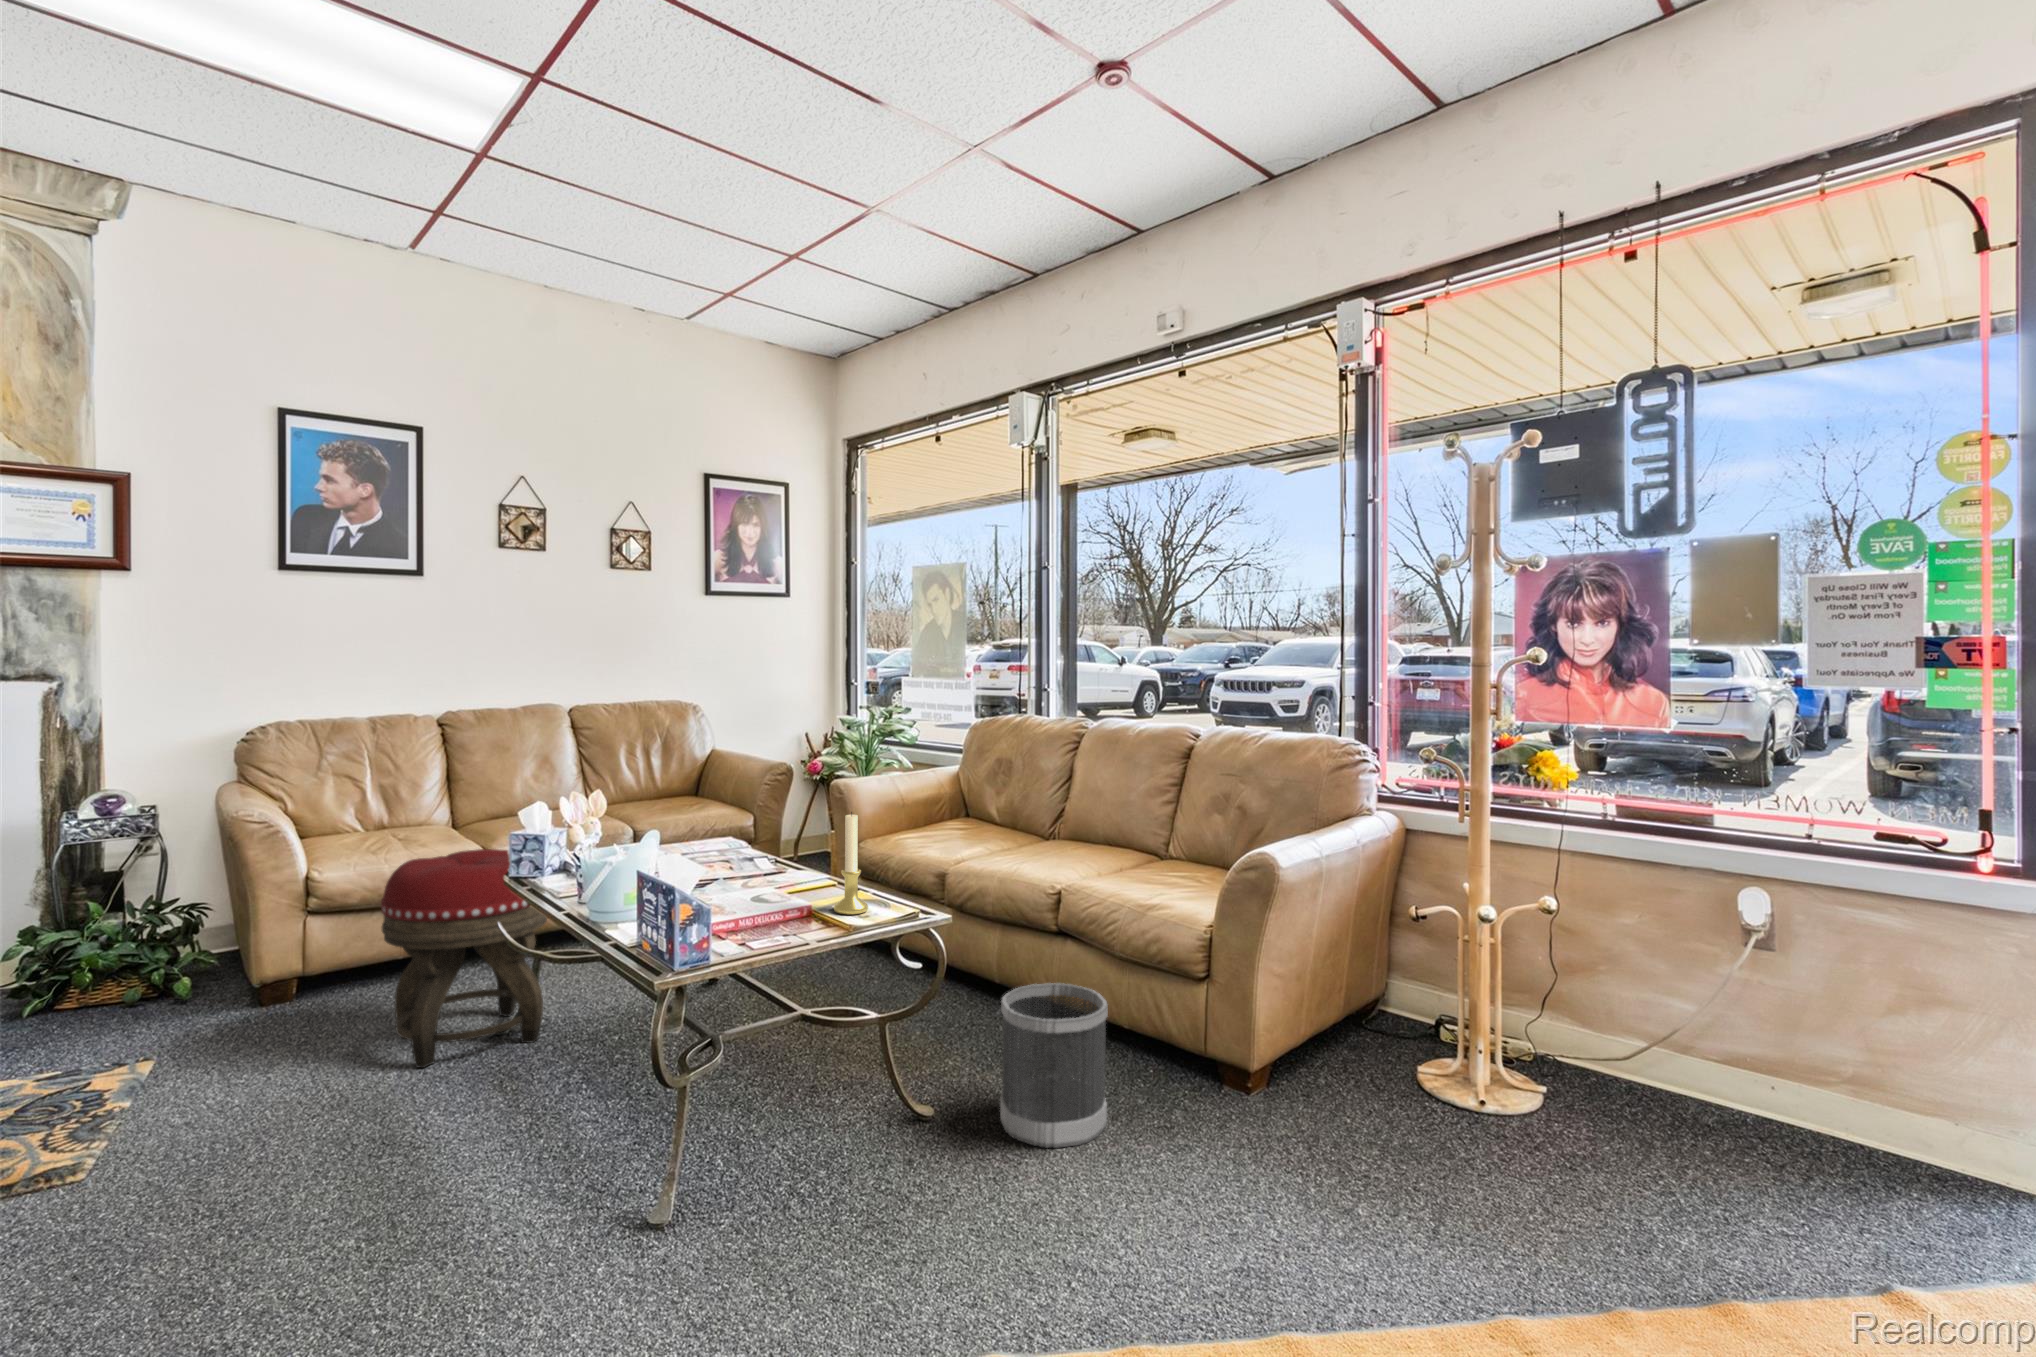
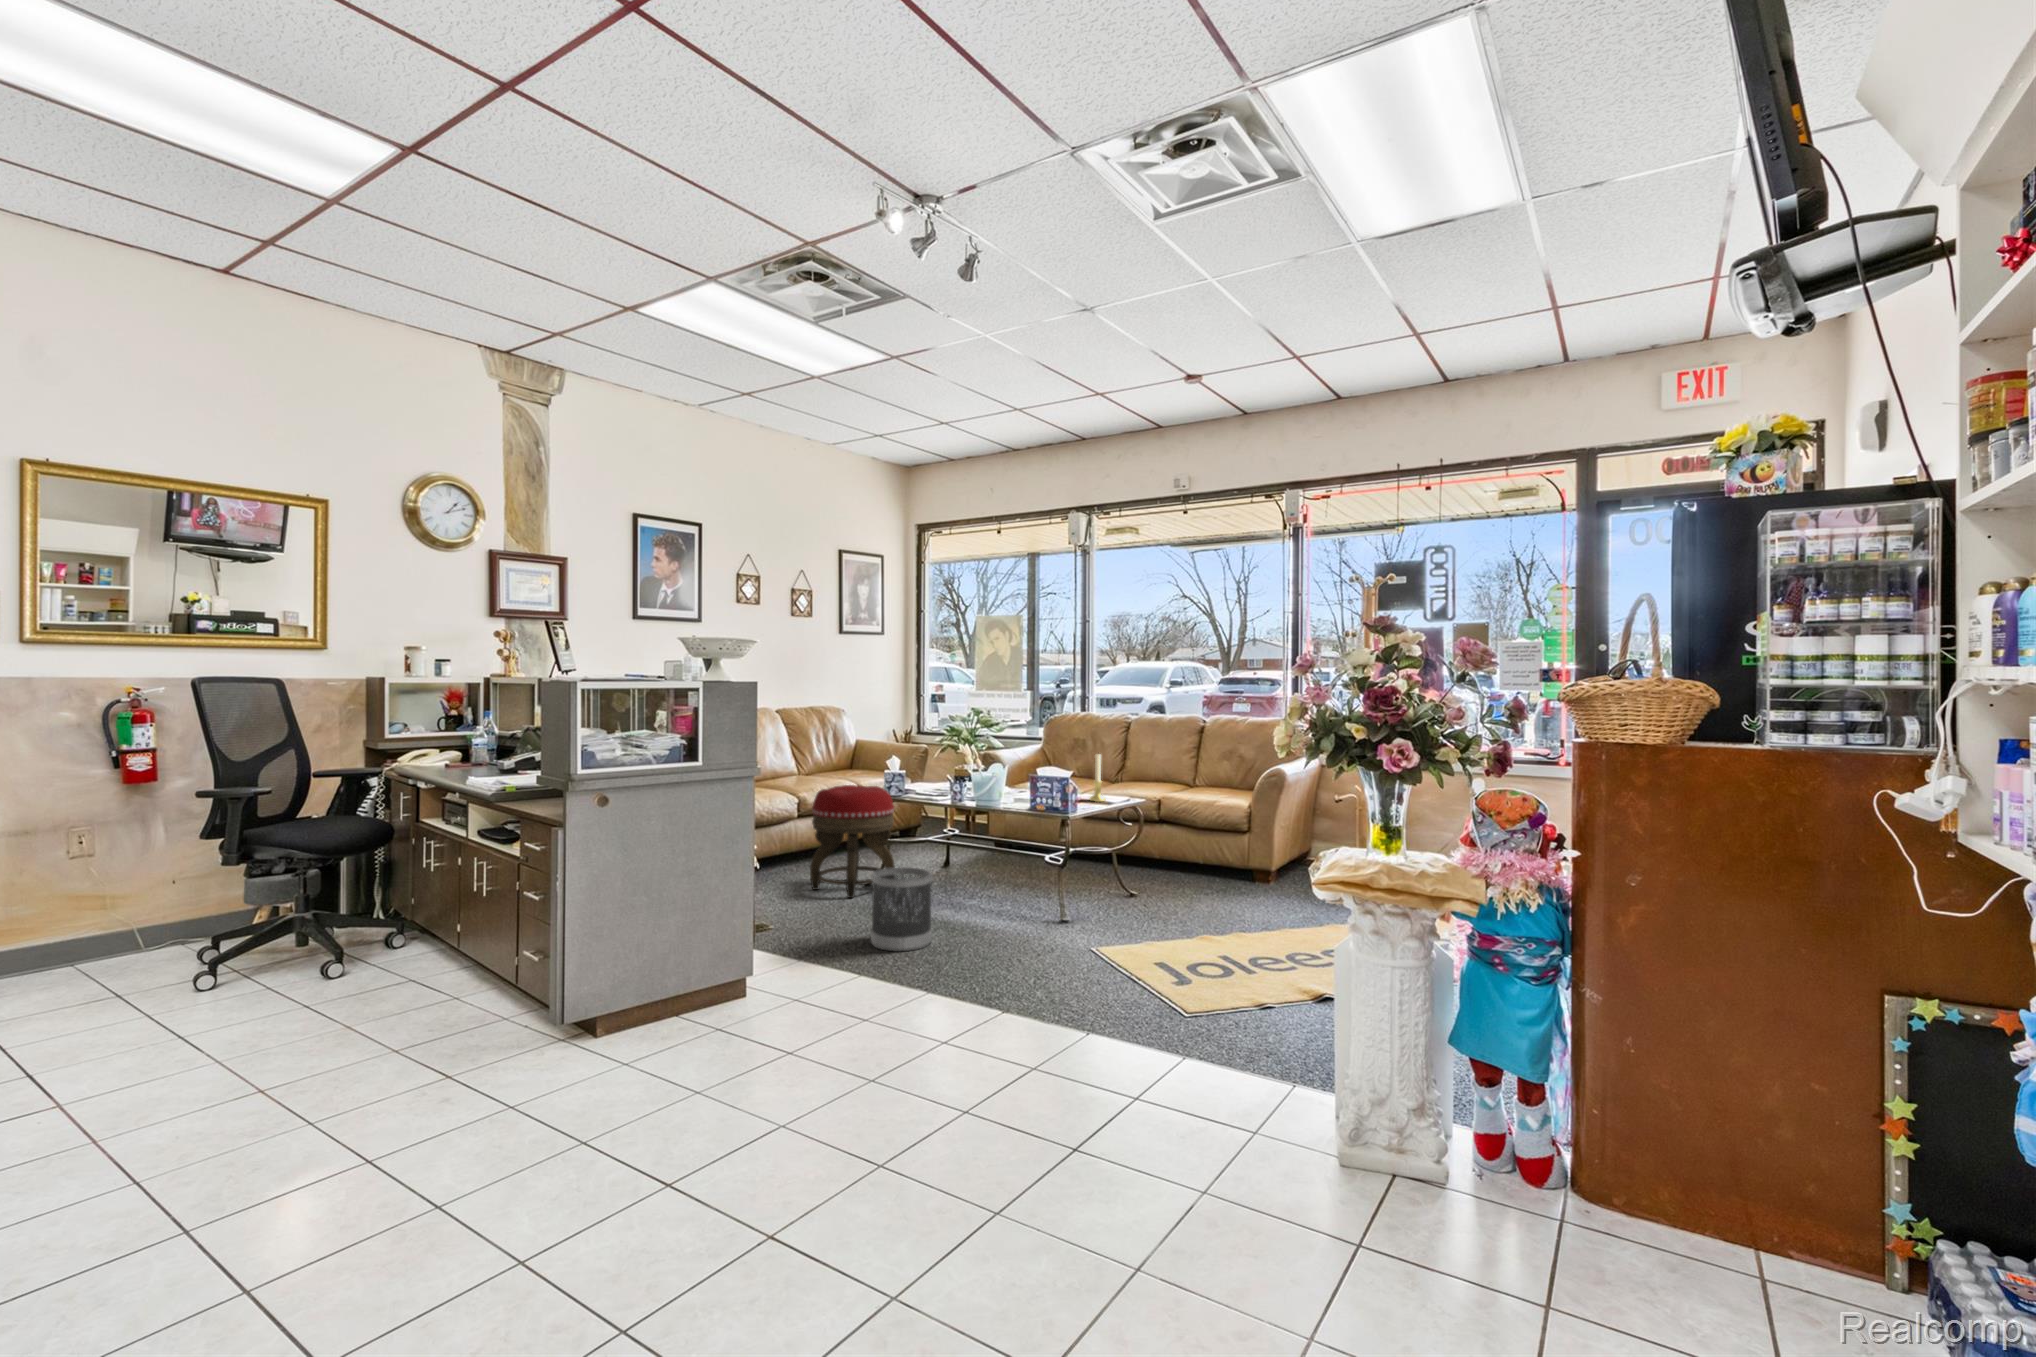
wastebasket: present [1000,983,1108,1148] -> present [871,867,933,951]

